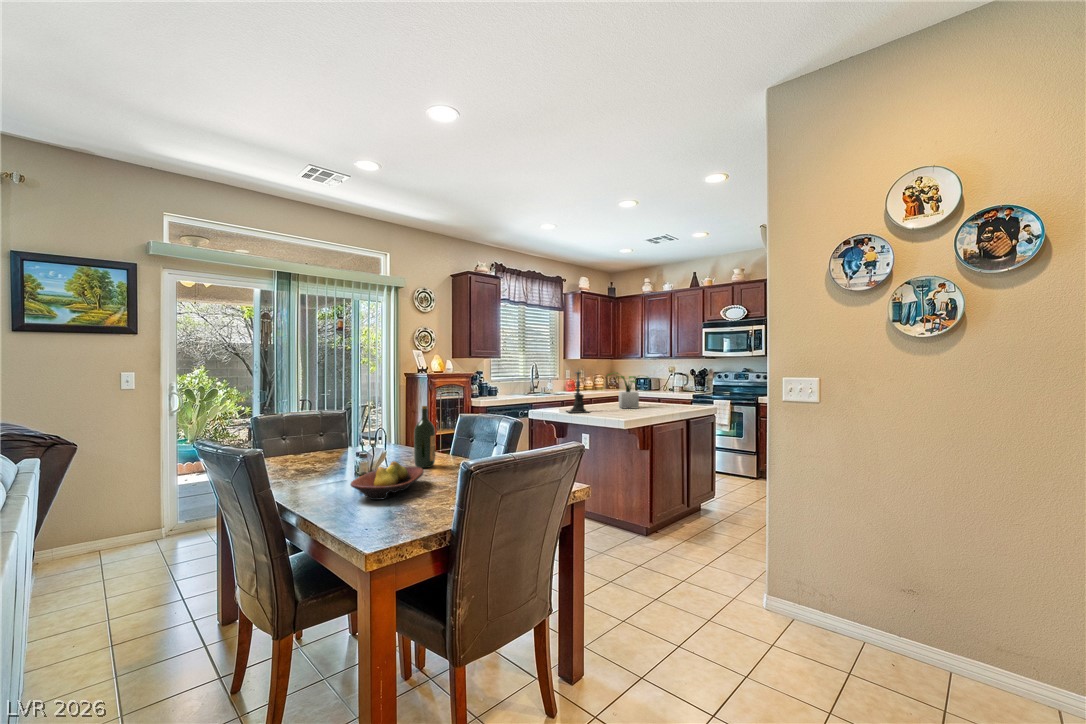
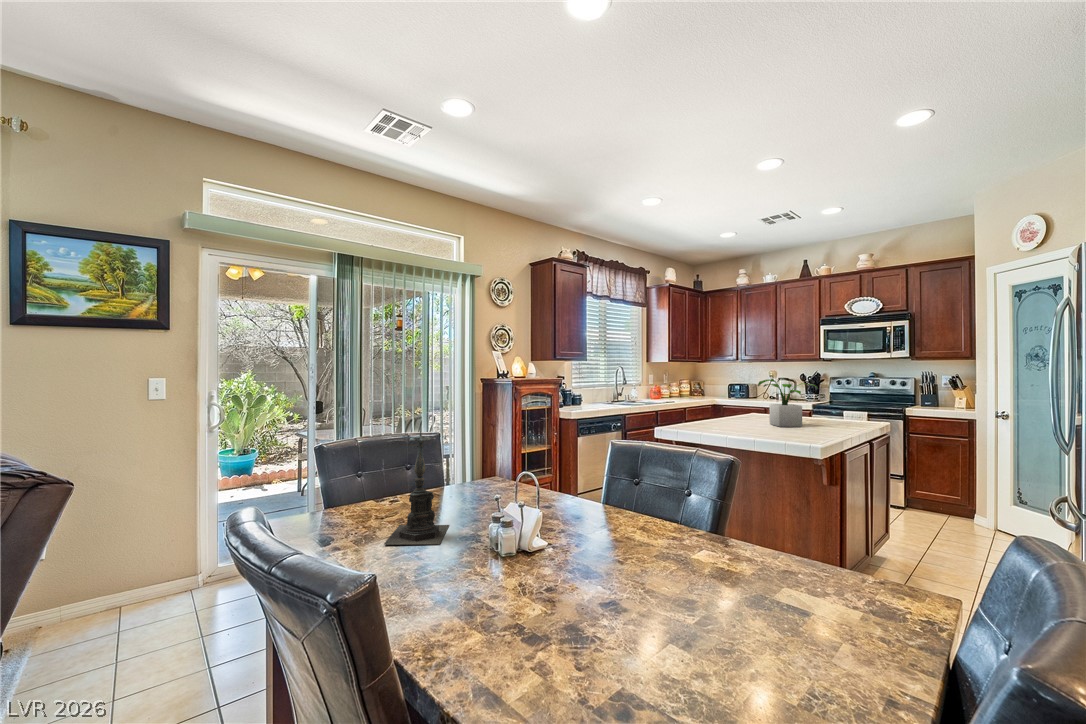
candle holder: present [568,371,588,413] -> present [384,423,449,545]
wine bottle: present [414,406,436,468] -> none [567,435,600,537]
fruit bowl: present [351,461,424,500] -> none [516,547,630,644]

